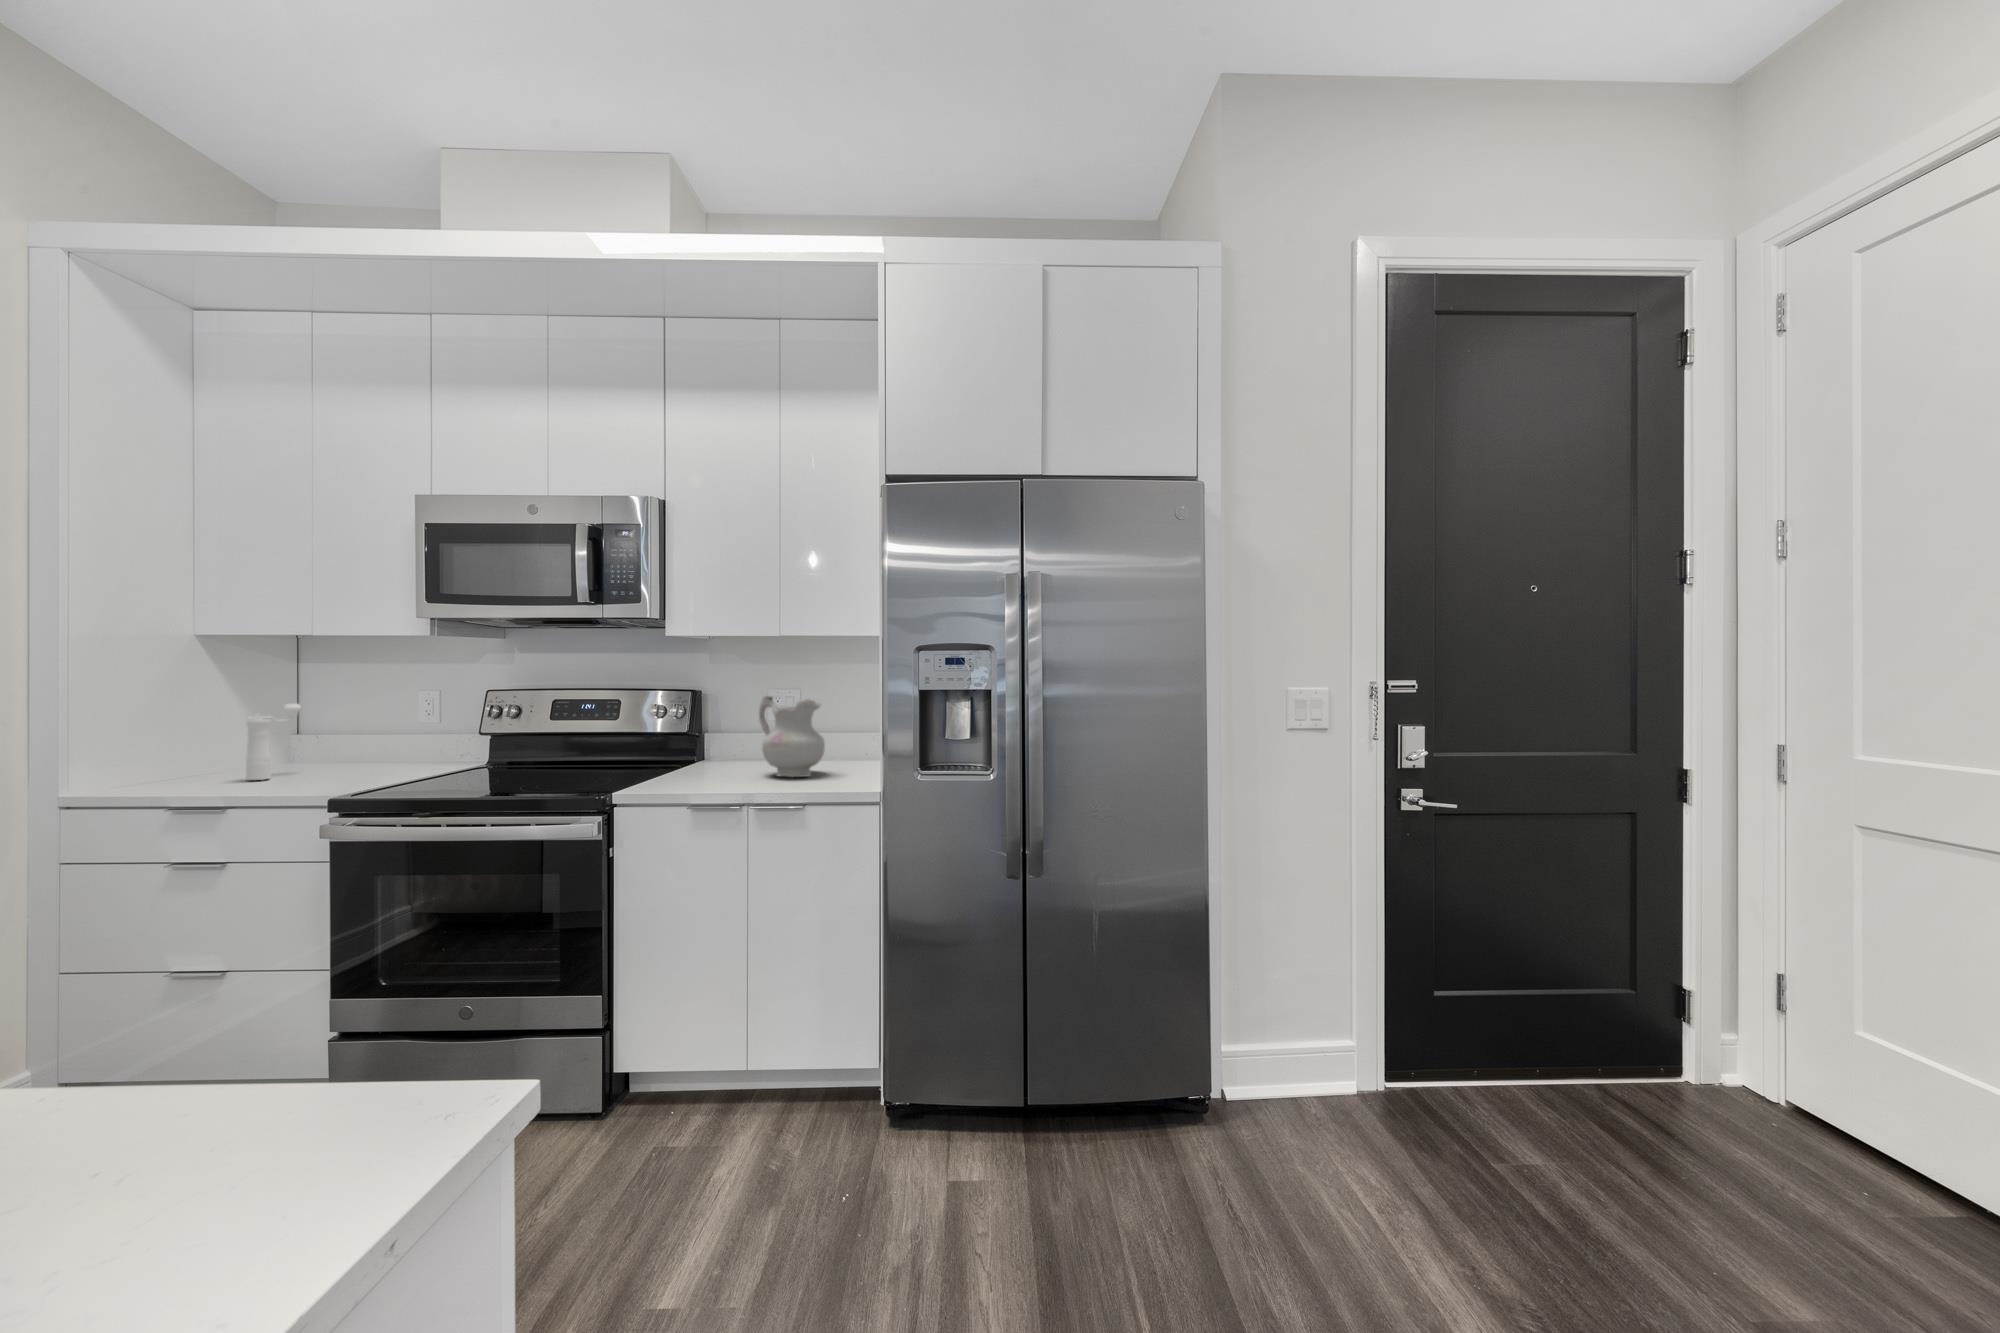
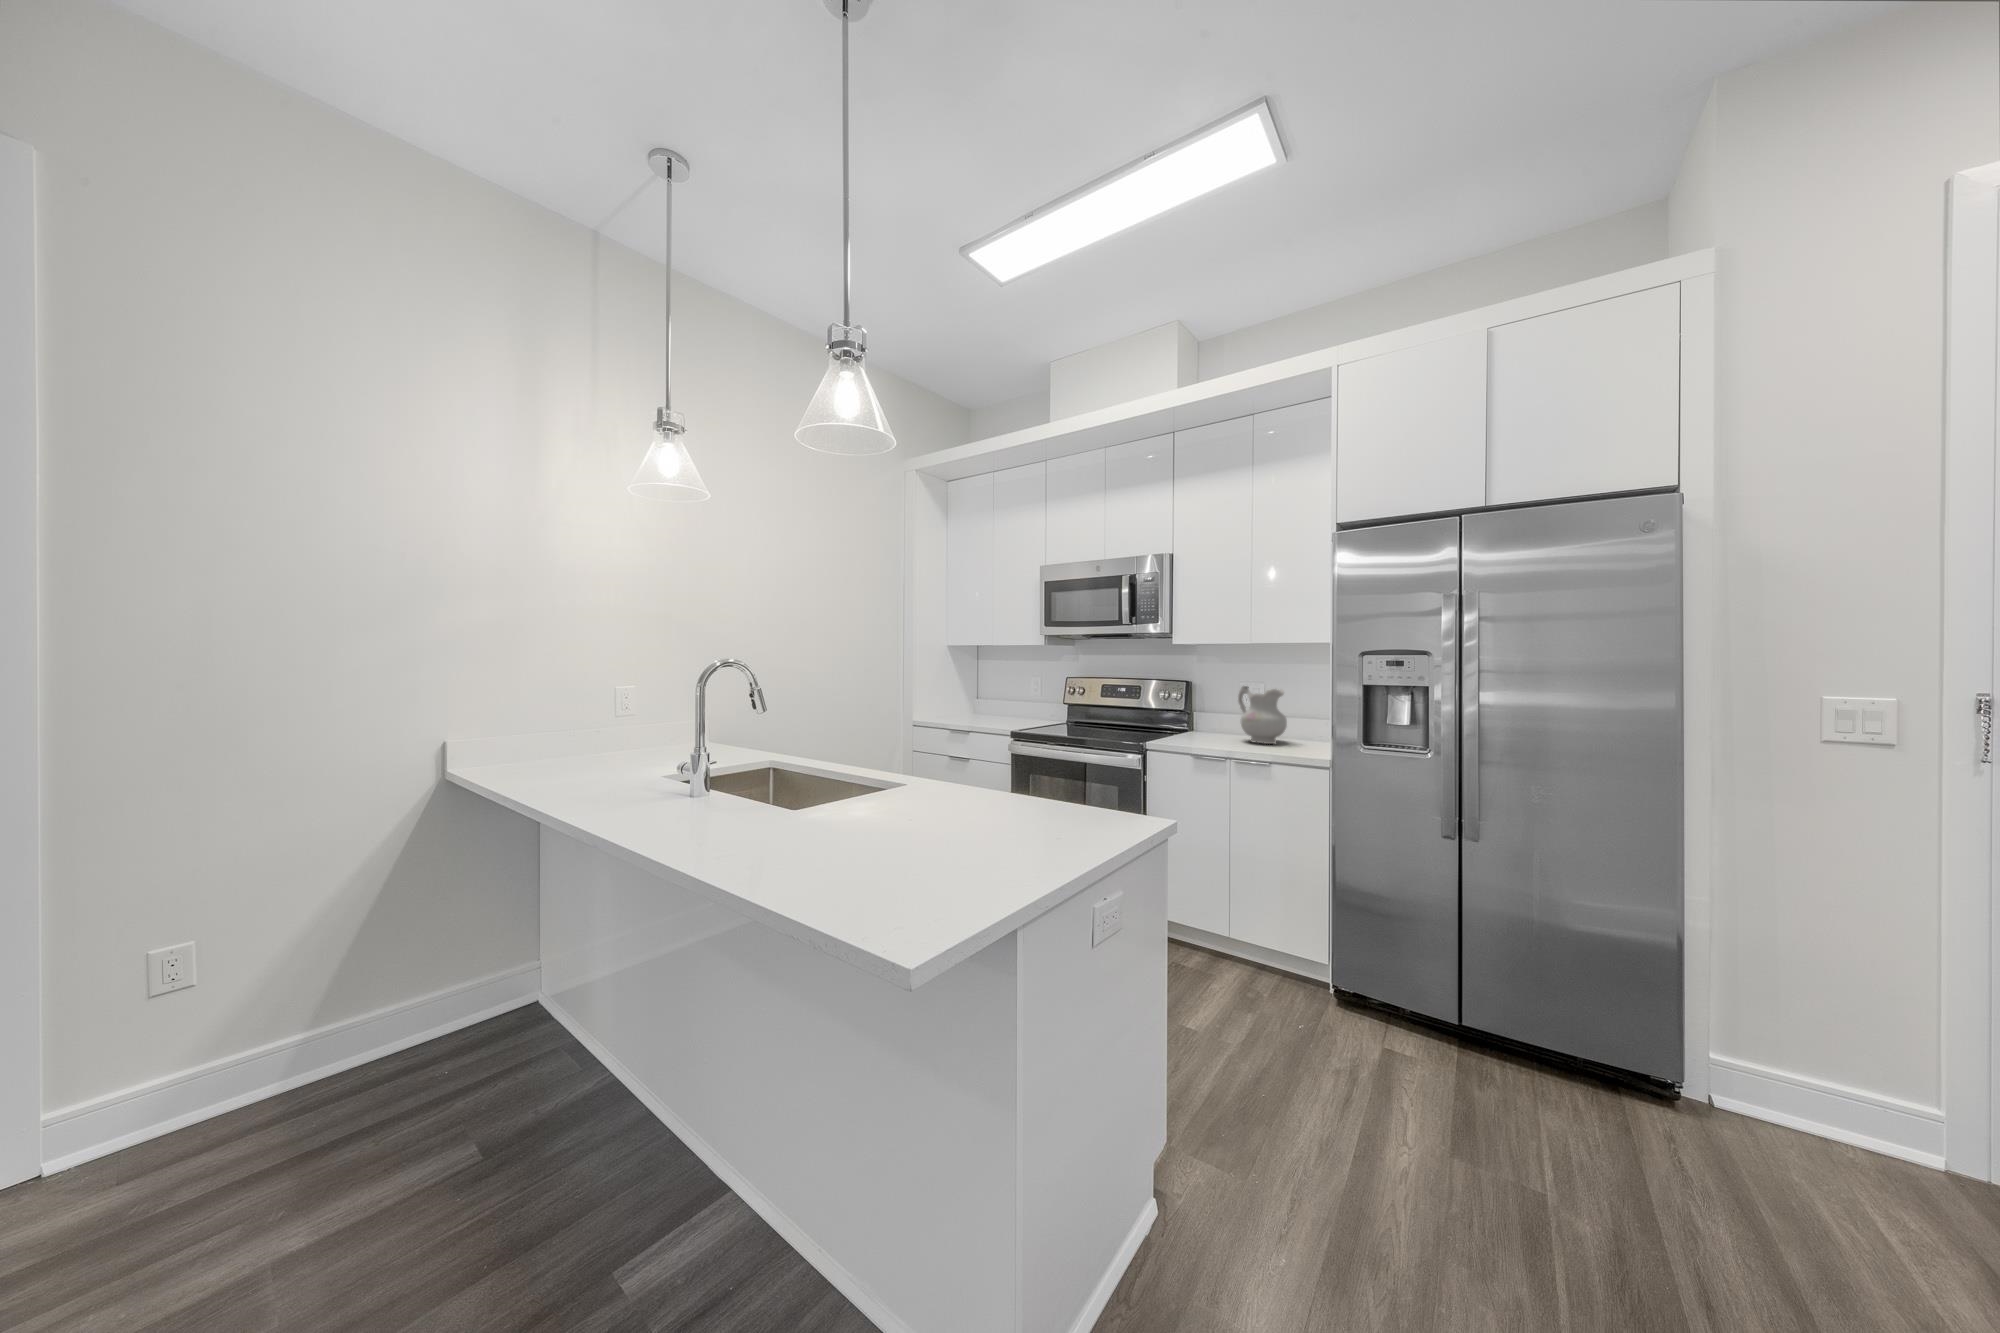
pepper mill: present [246,704,301,780] -> none [957,683,981,724]

